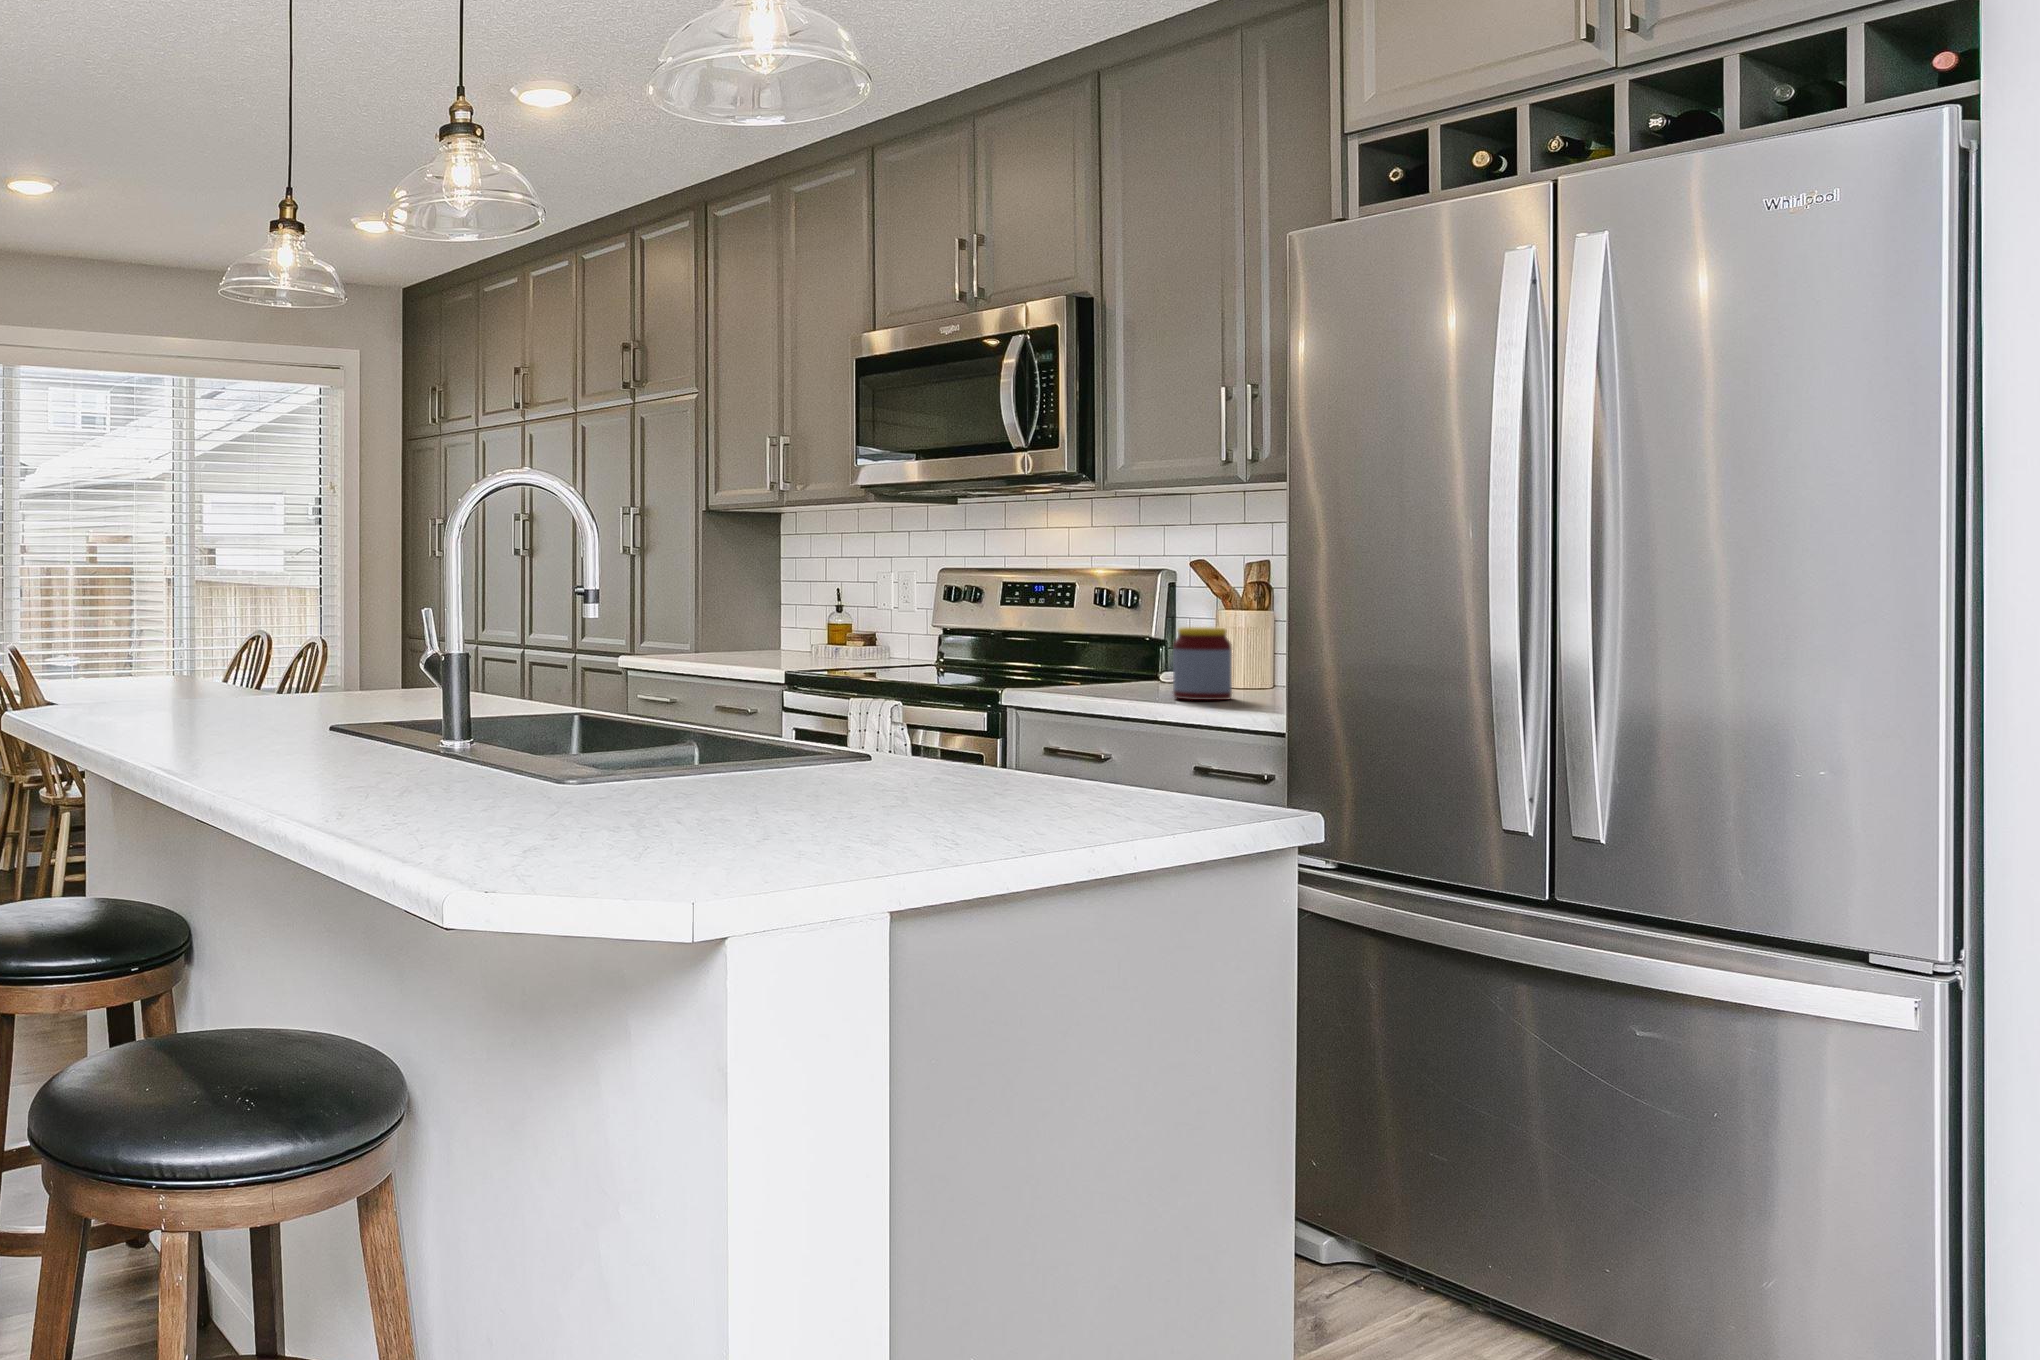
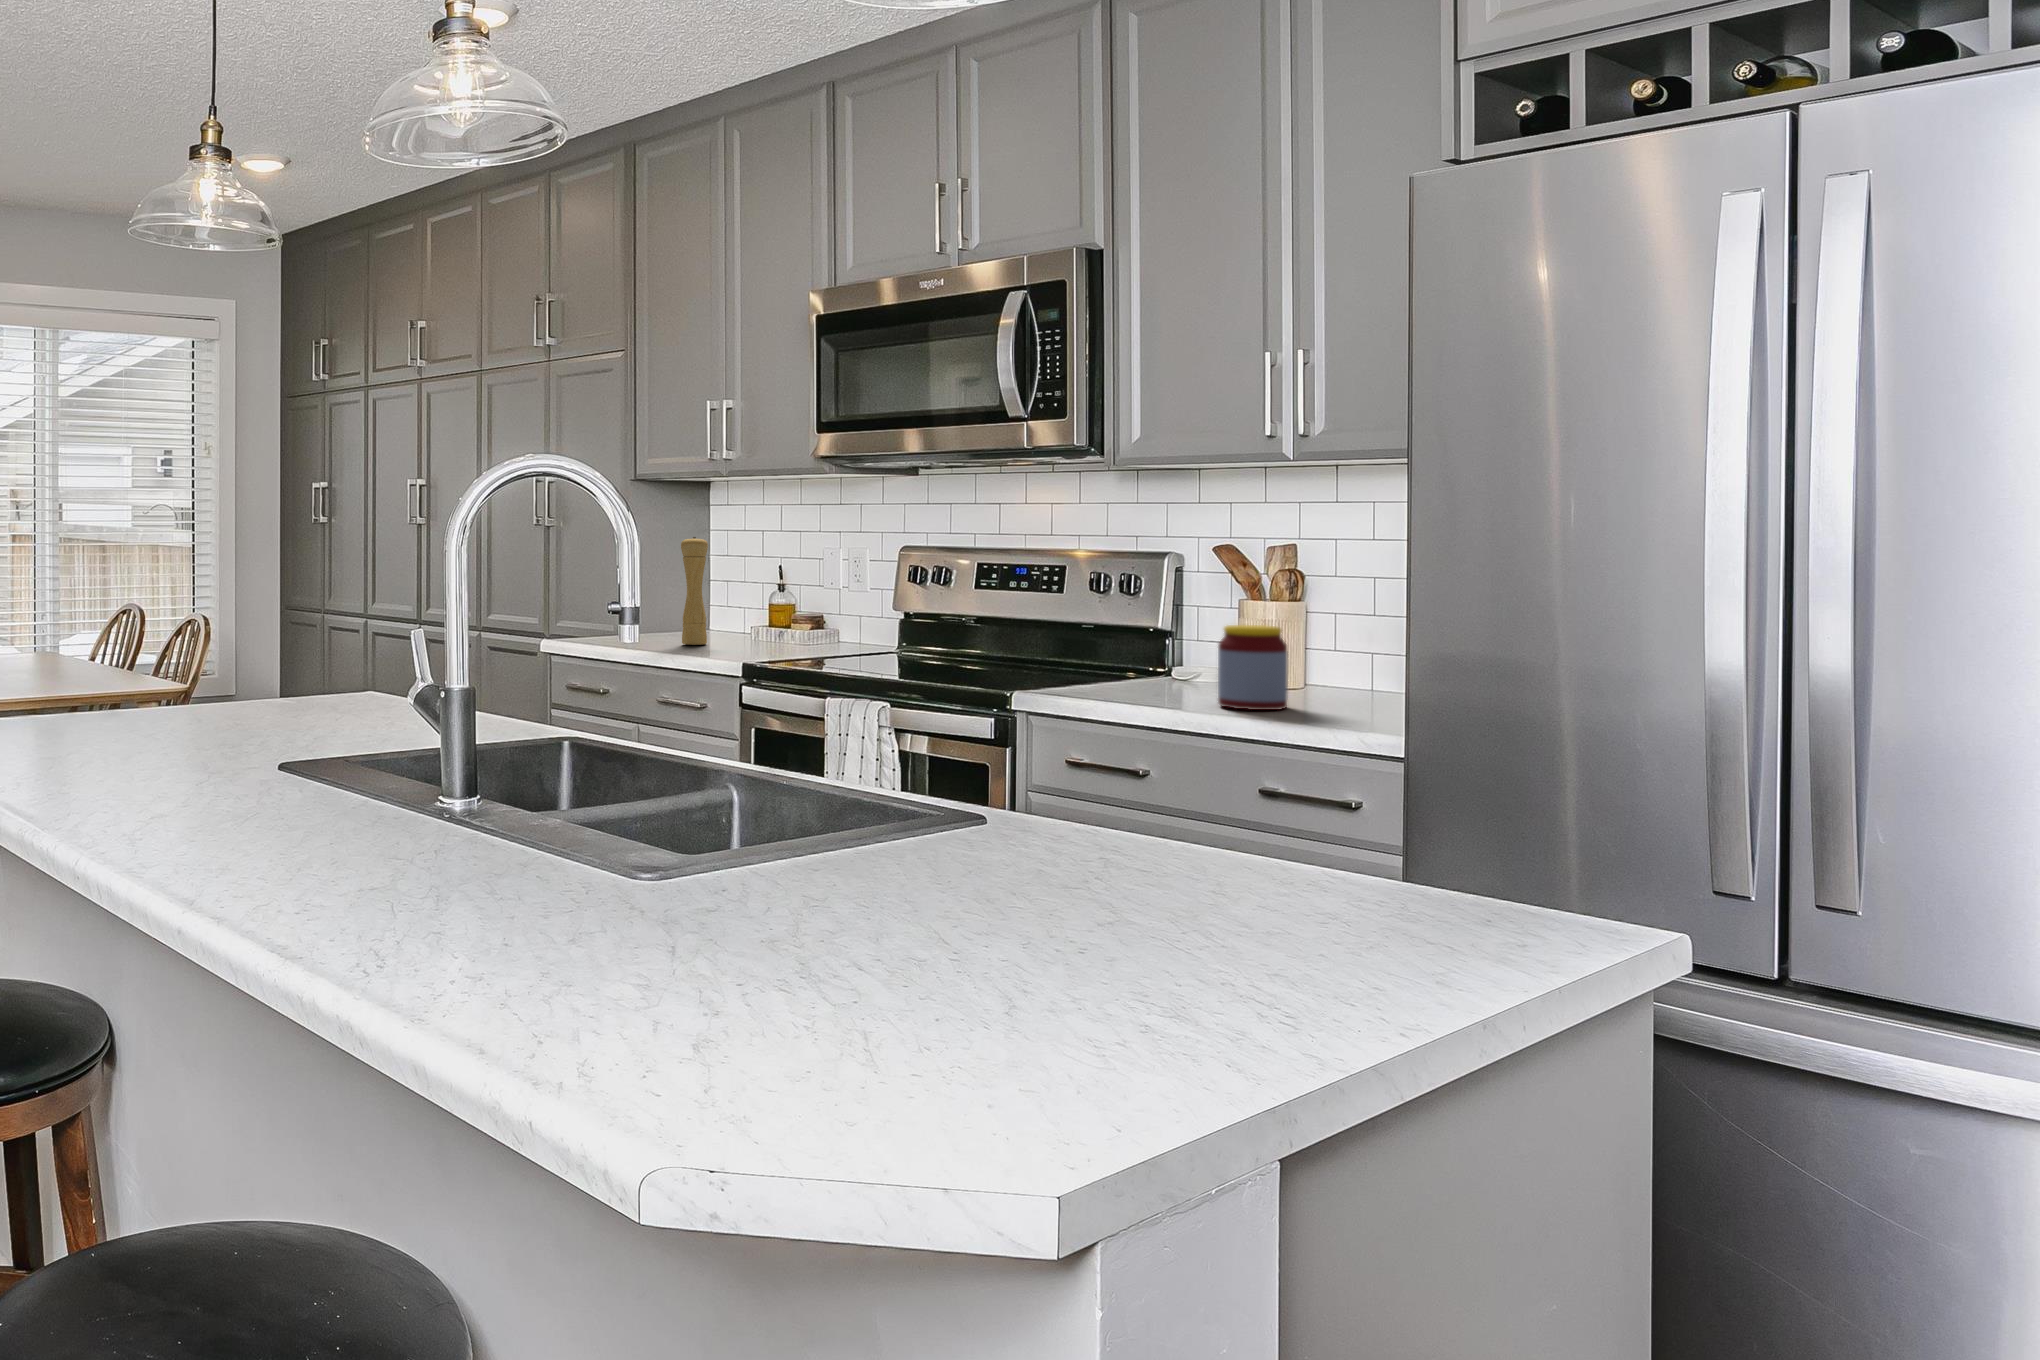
pepper mill: none [744,563,769,661] -> present [681,537,708,645]

